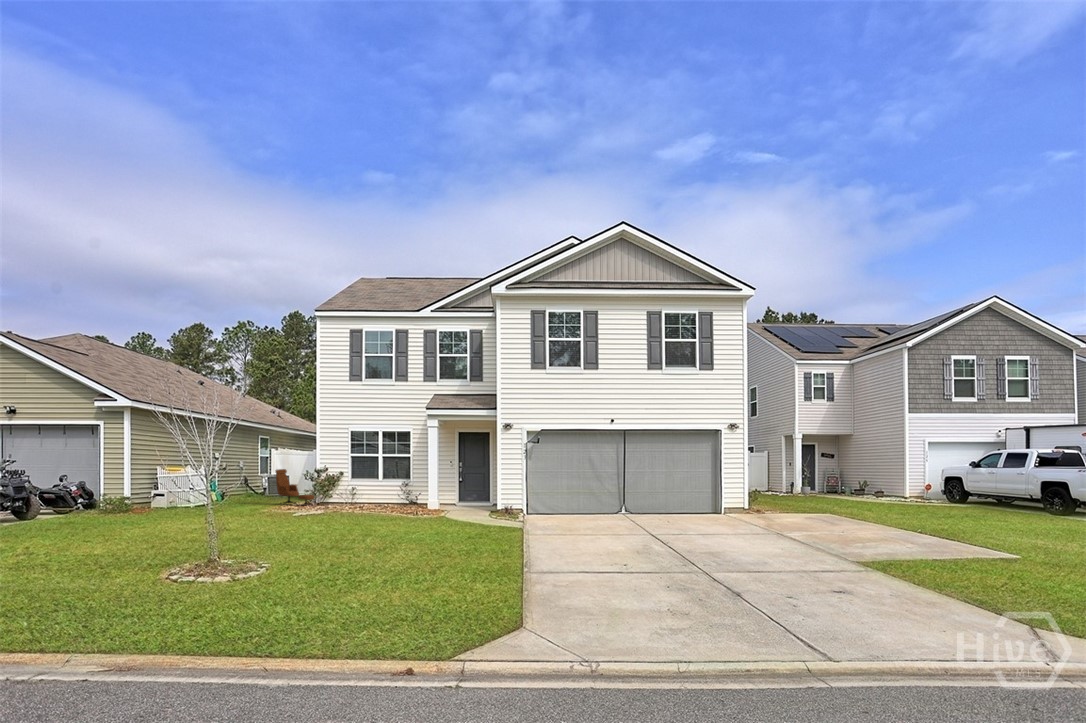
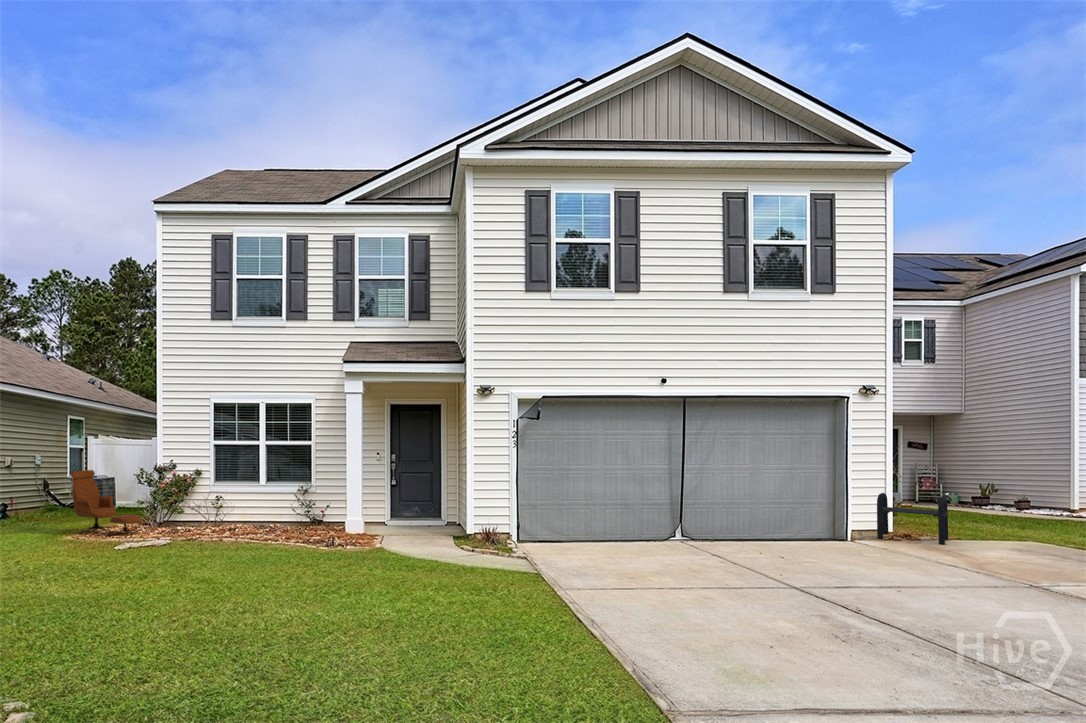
bench: none [740,487,781,516] -> present [877,493,948,545]

